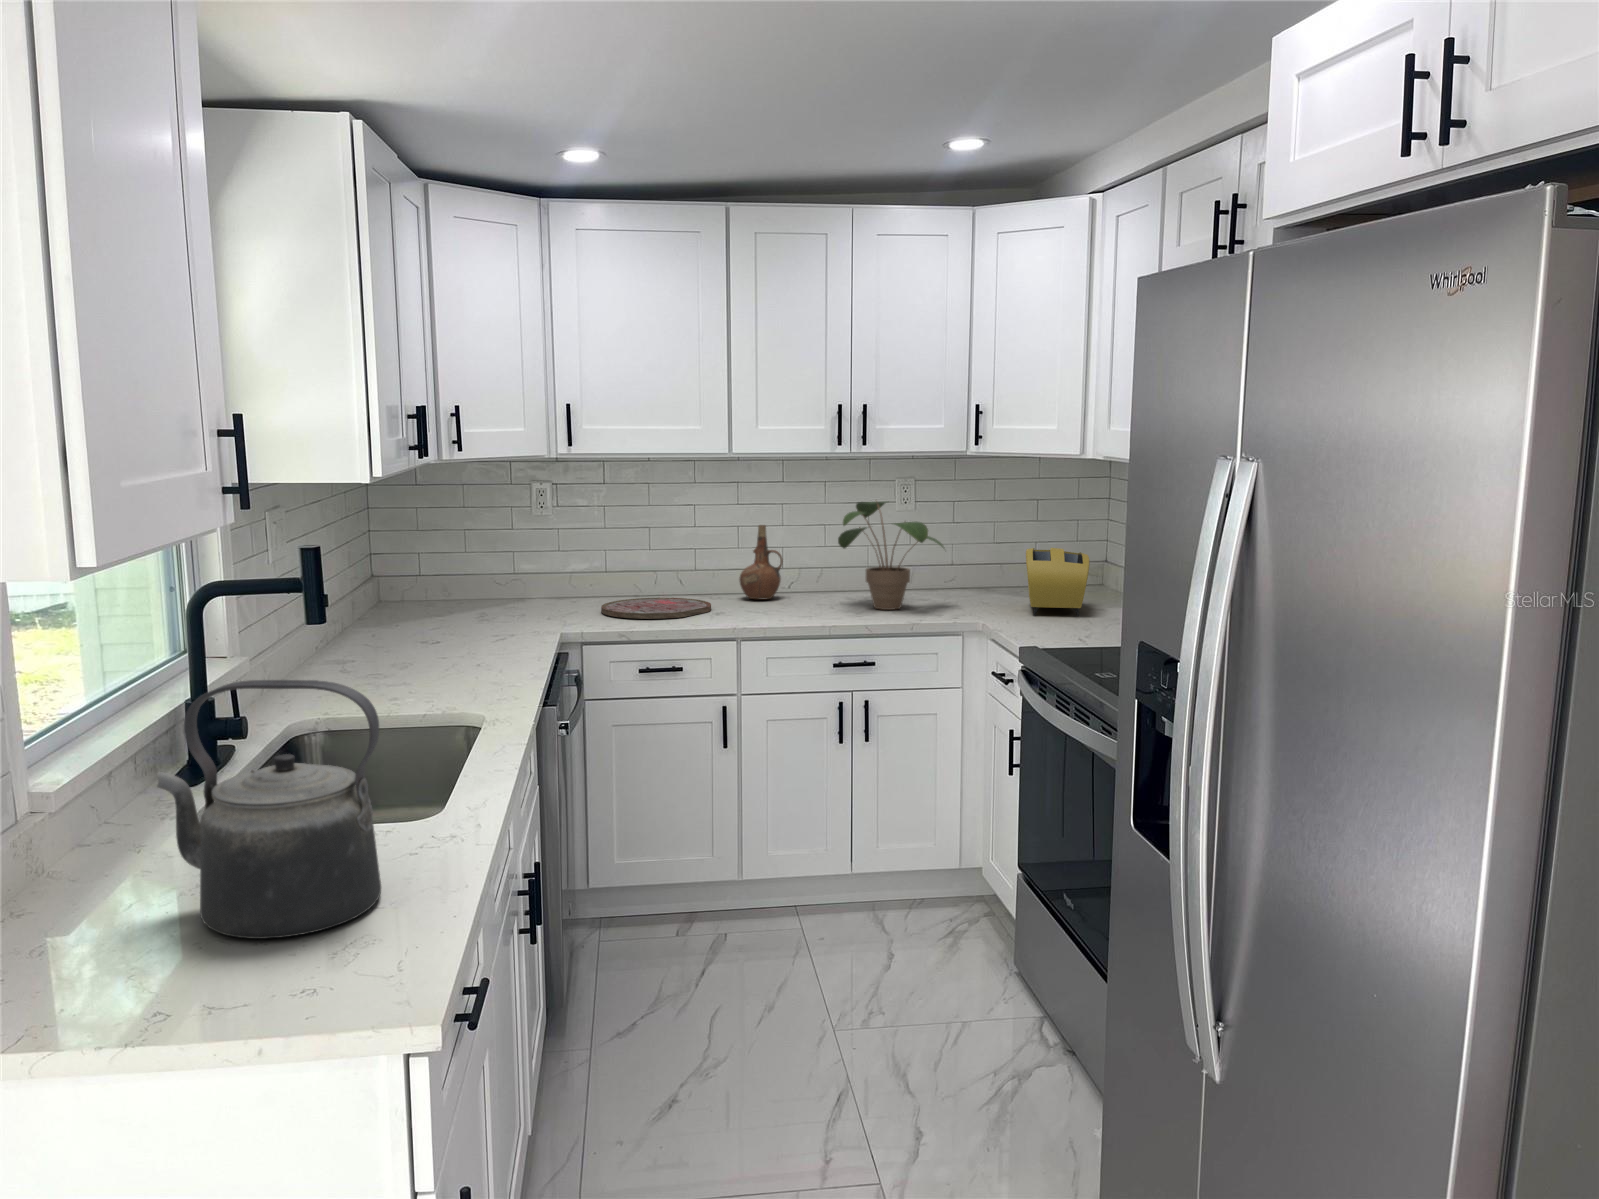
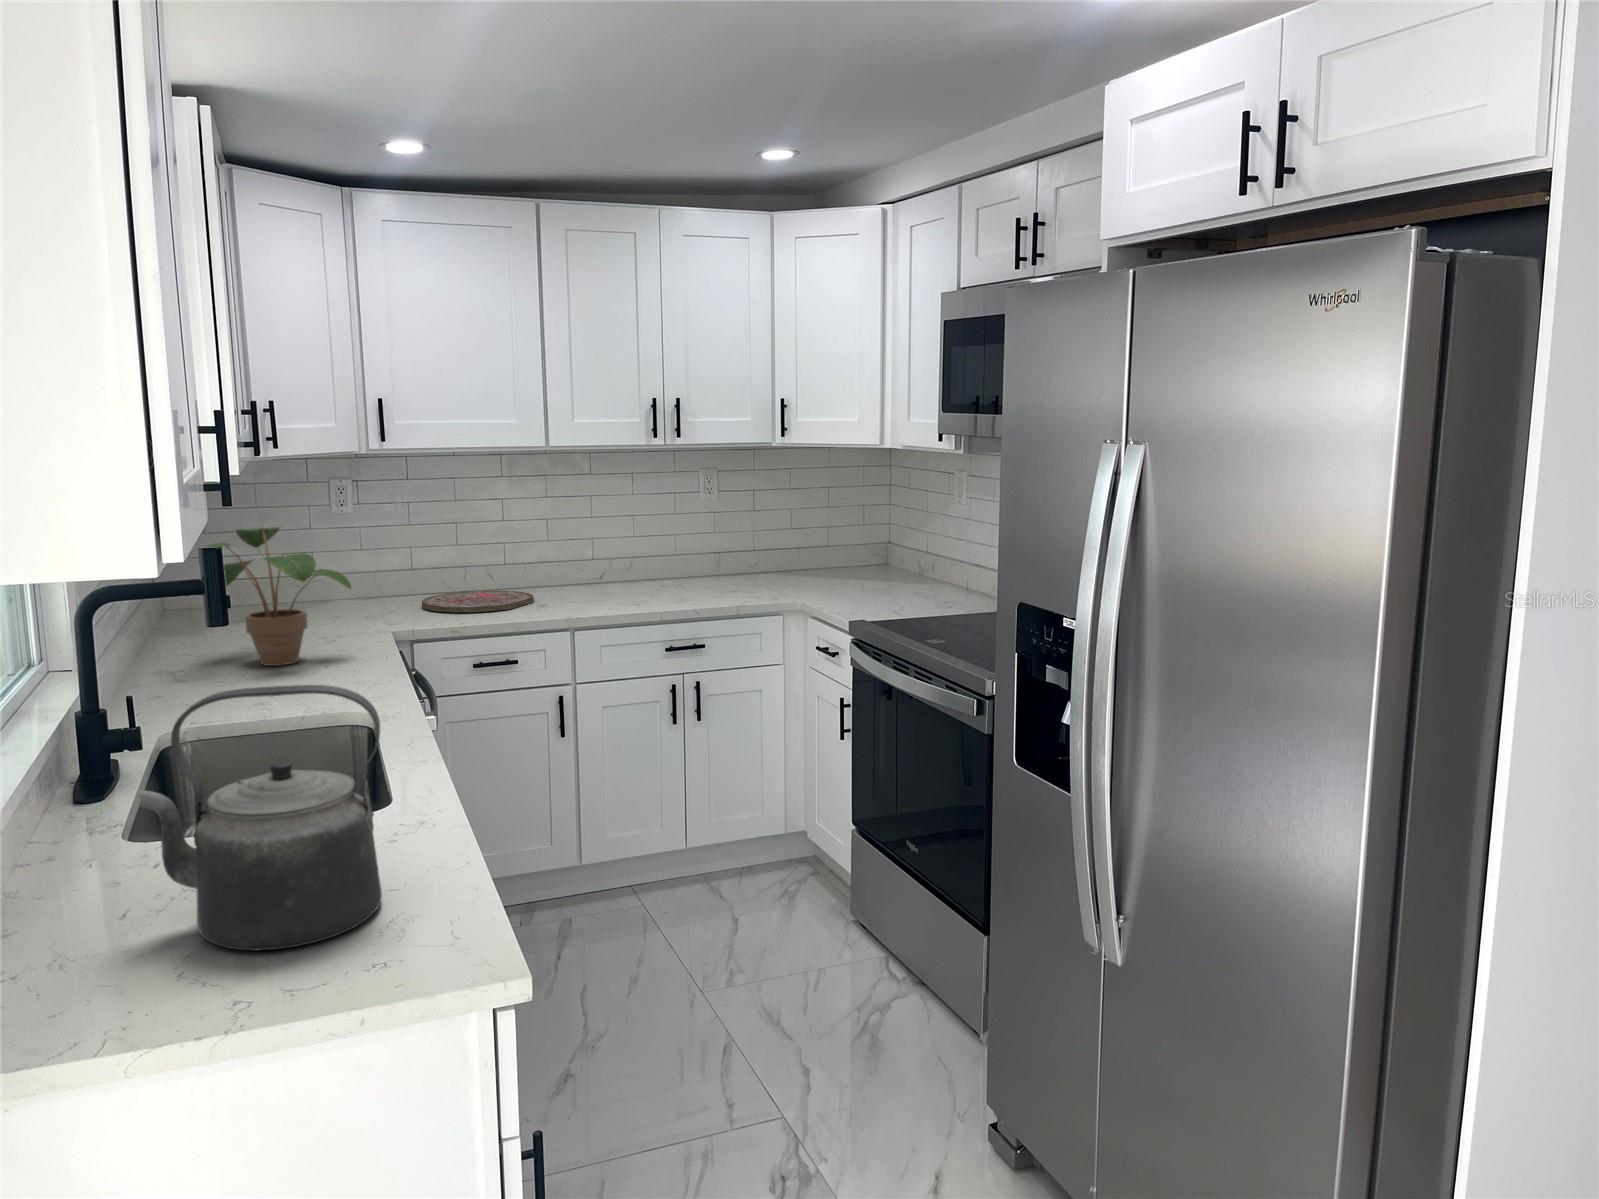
potted plant: present [838,501,944,610] -> present [209,526,351,666]
ceramic pitcher: present [739,525,783,599] -> none [555,516,597,589]
toaster: present [1026,548,1090,616] -> none [829,530,890,592]

